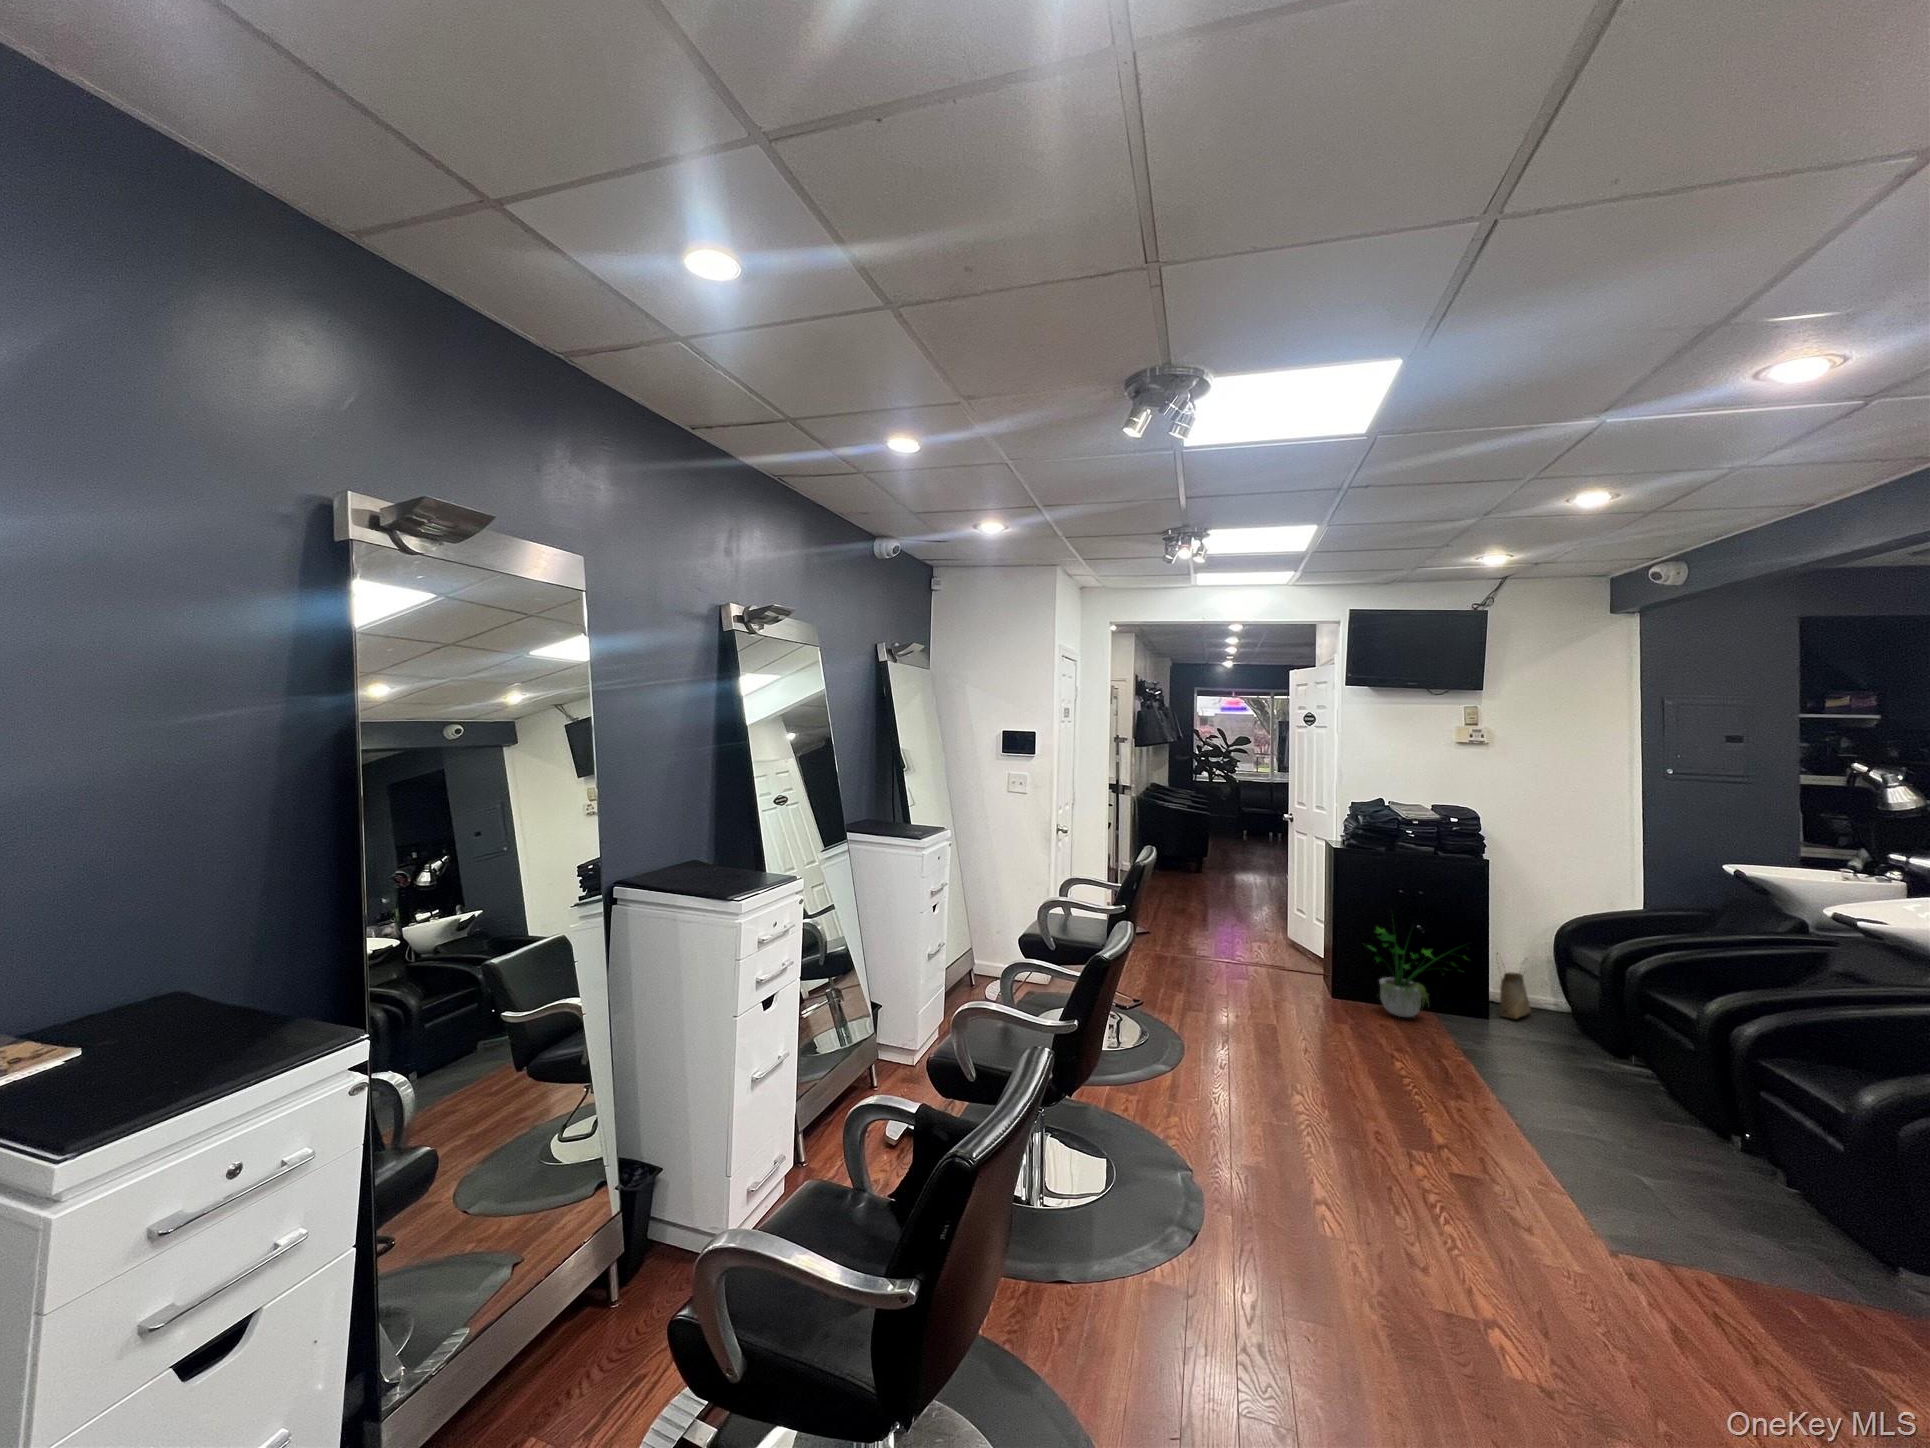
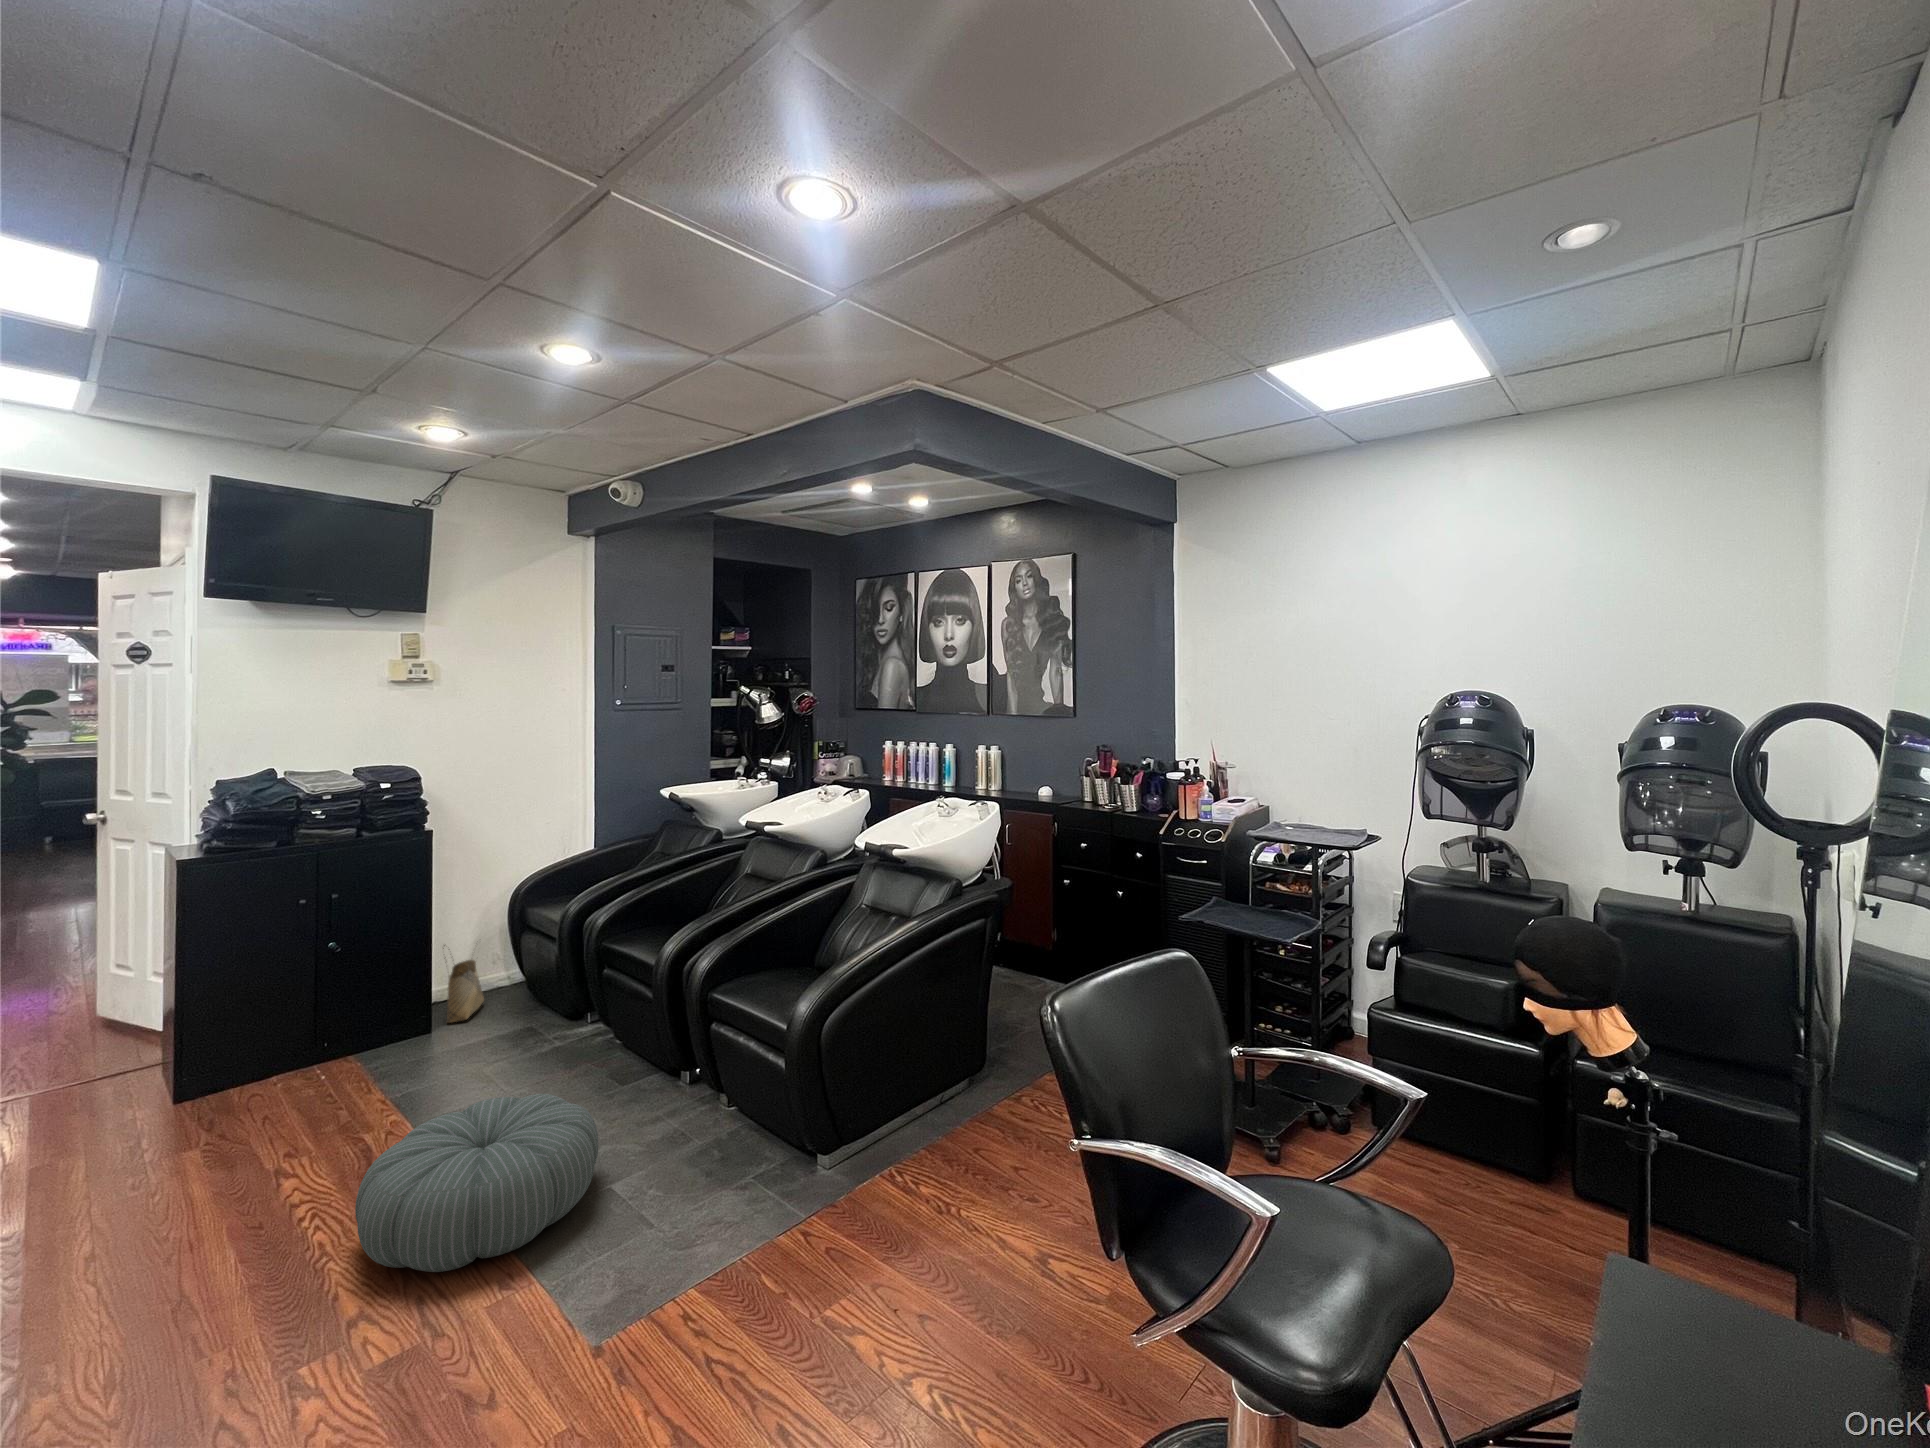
potted plant: present [1368,927,1468,1017] -> none [229,933,415,1092]
pouf: none [1444,1058,1632,1175] -> present [355,1094,598,1272]

